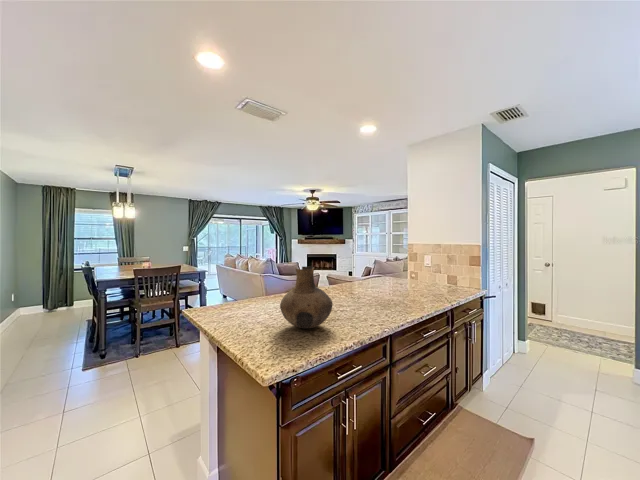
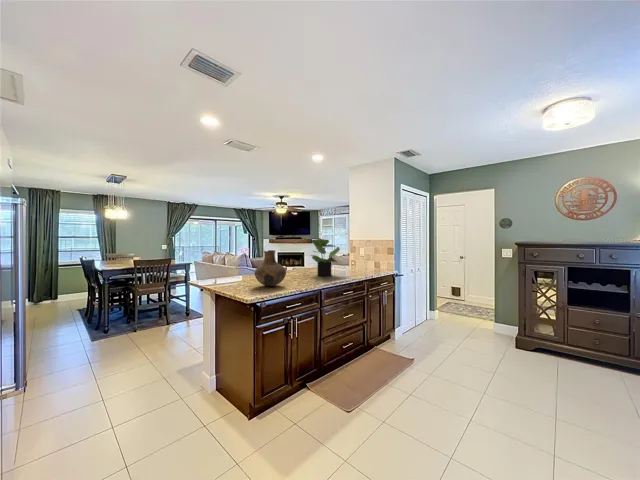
potted plant: none [361,245,408,302] -> present [311,239,340,276]

